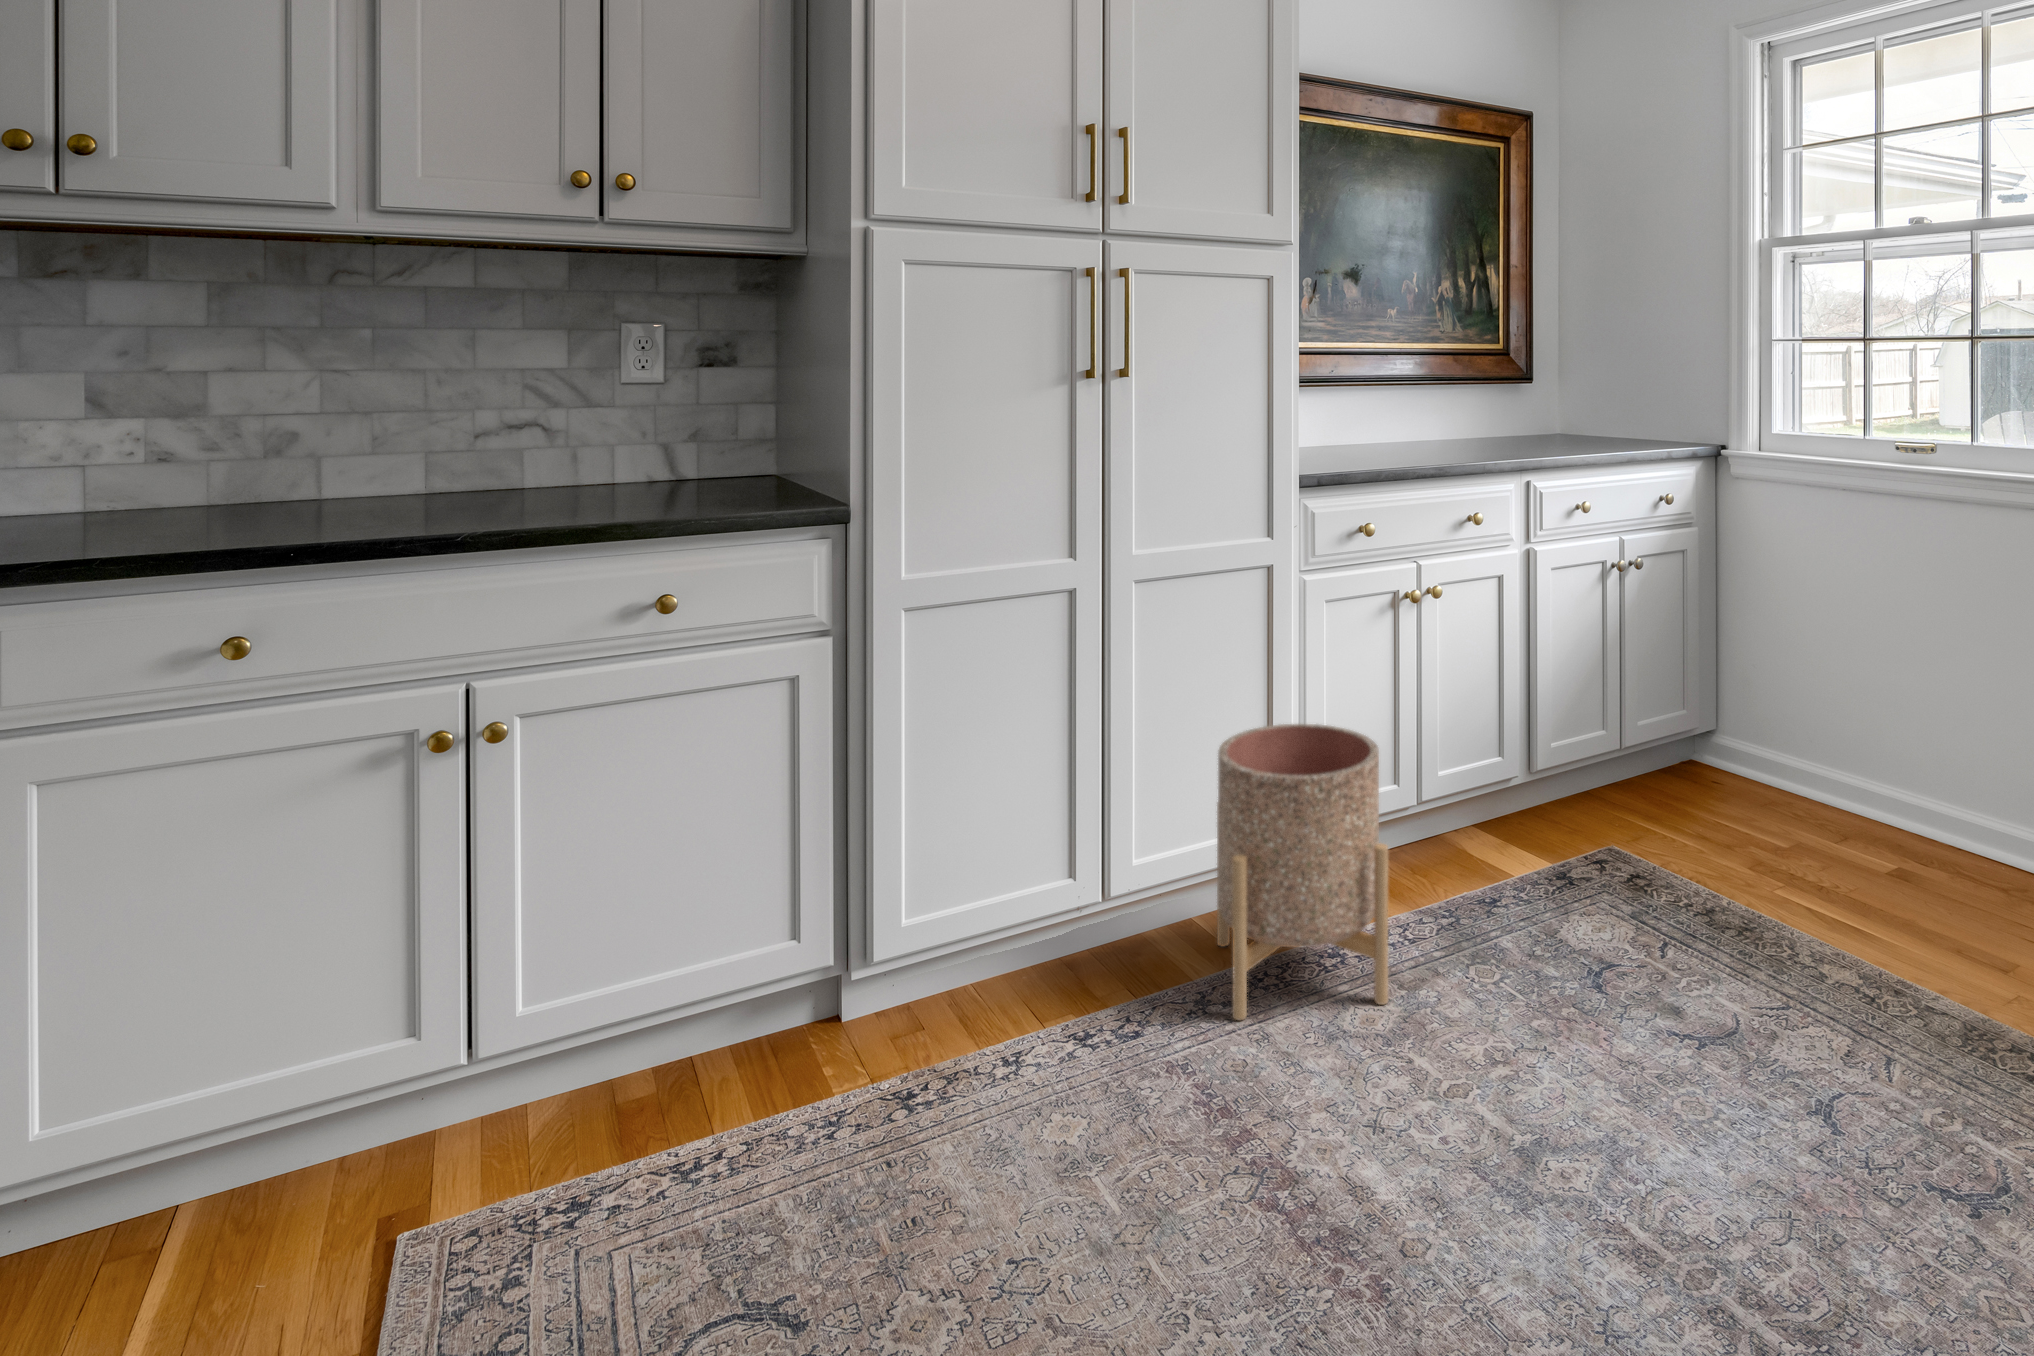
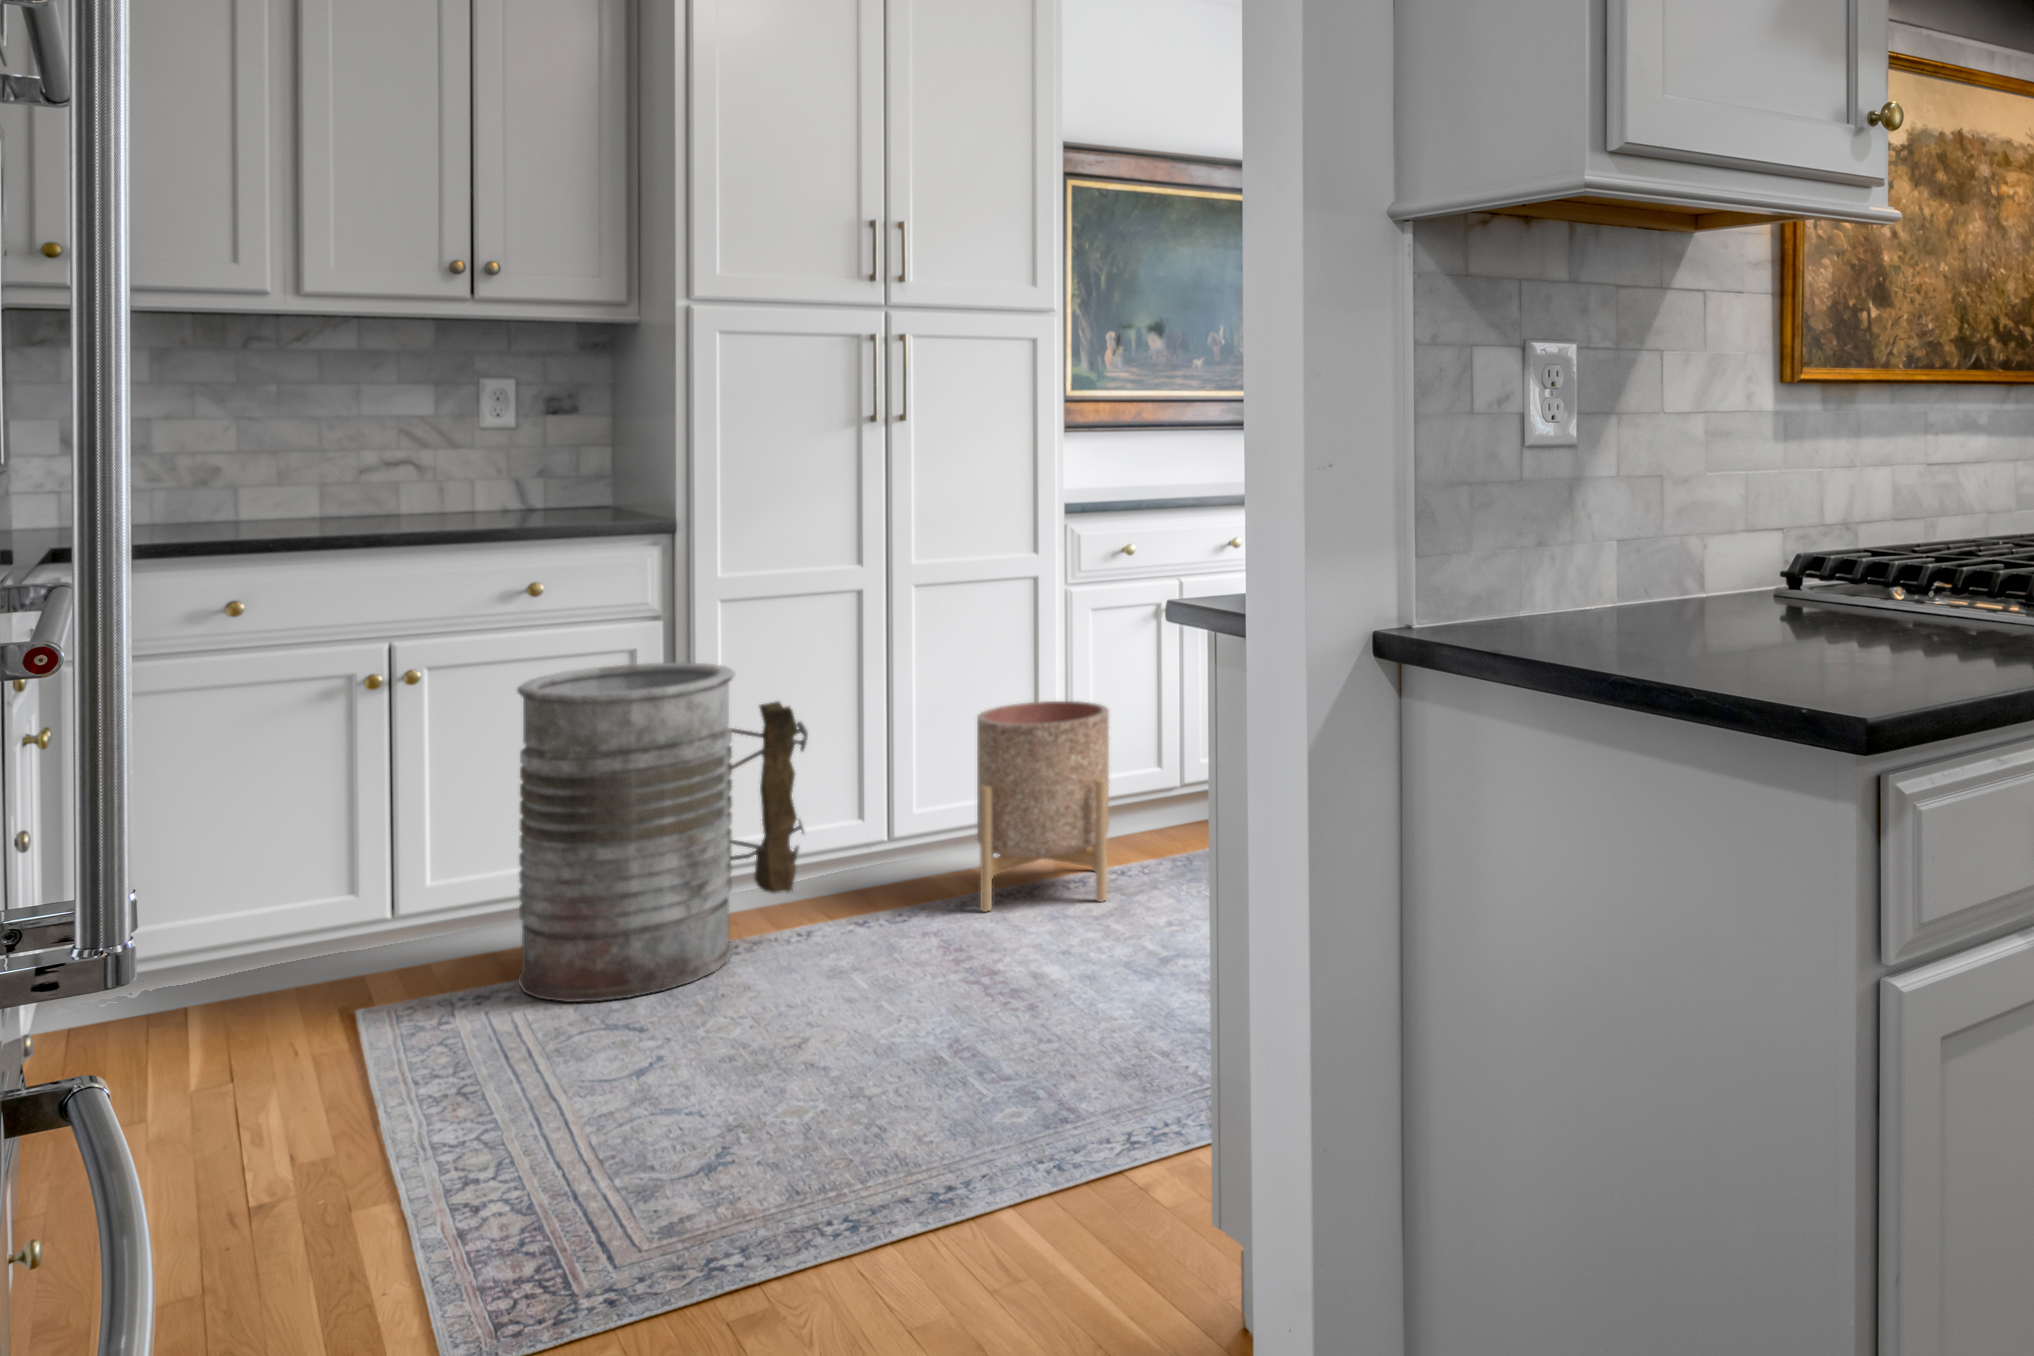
trash can: none [627,697,1021,1238] -> present [517,662,808,1002]

